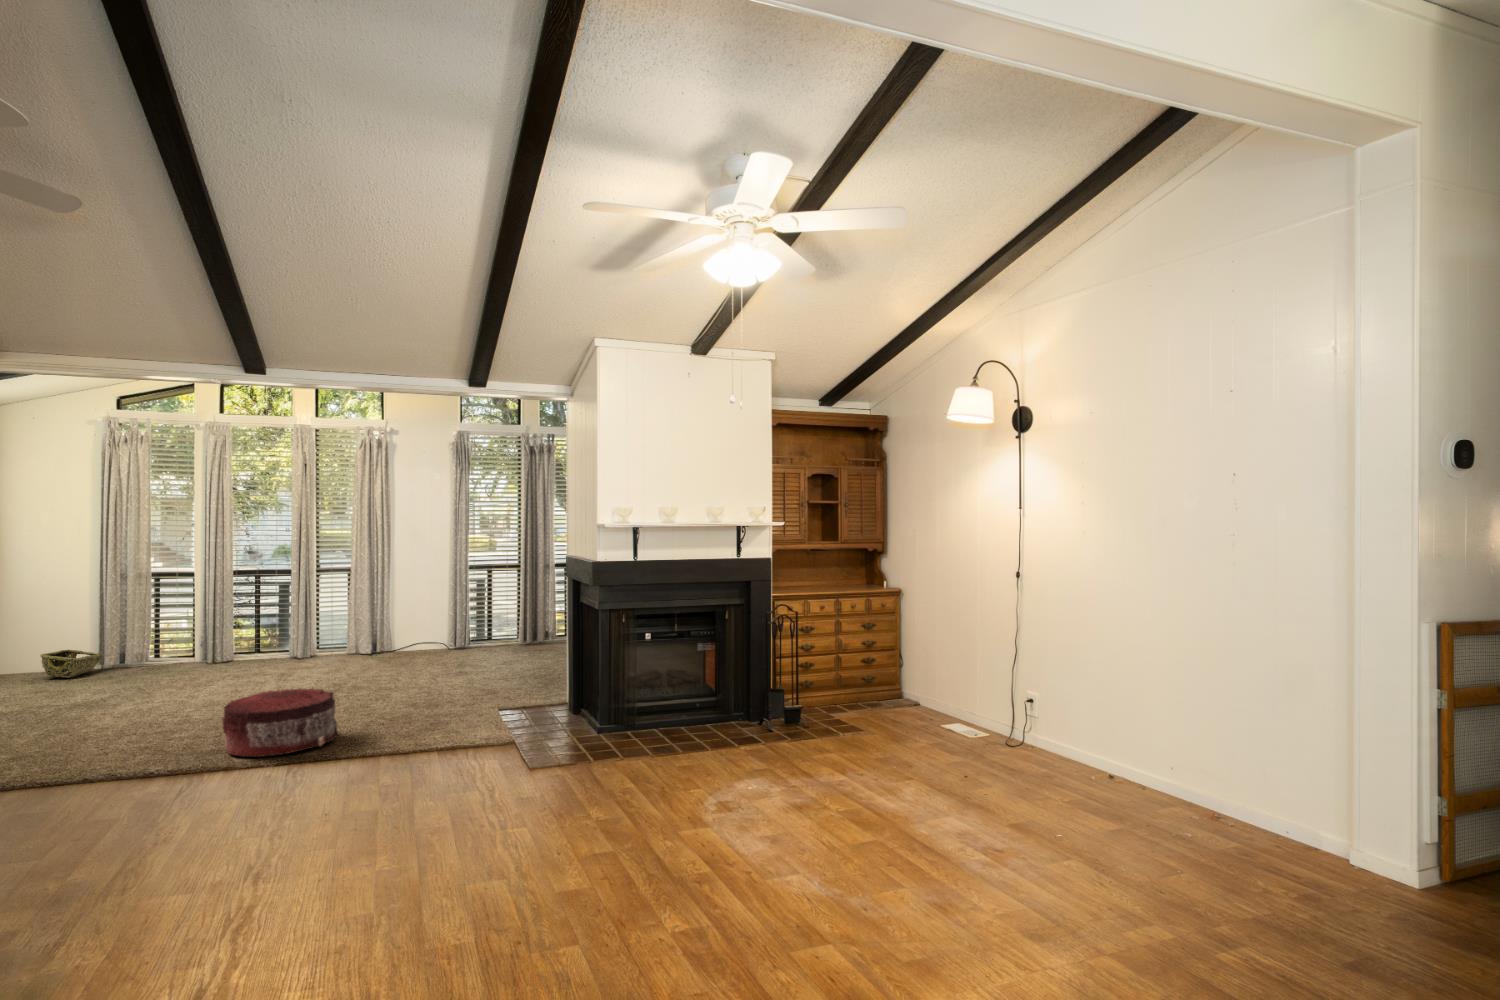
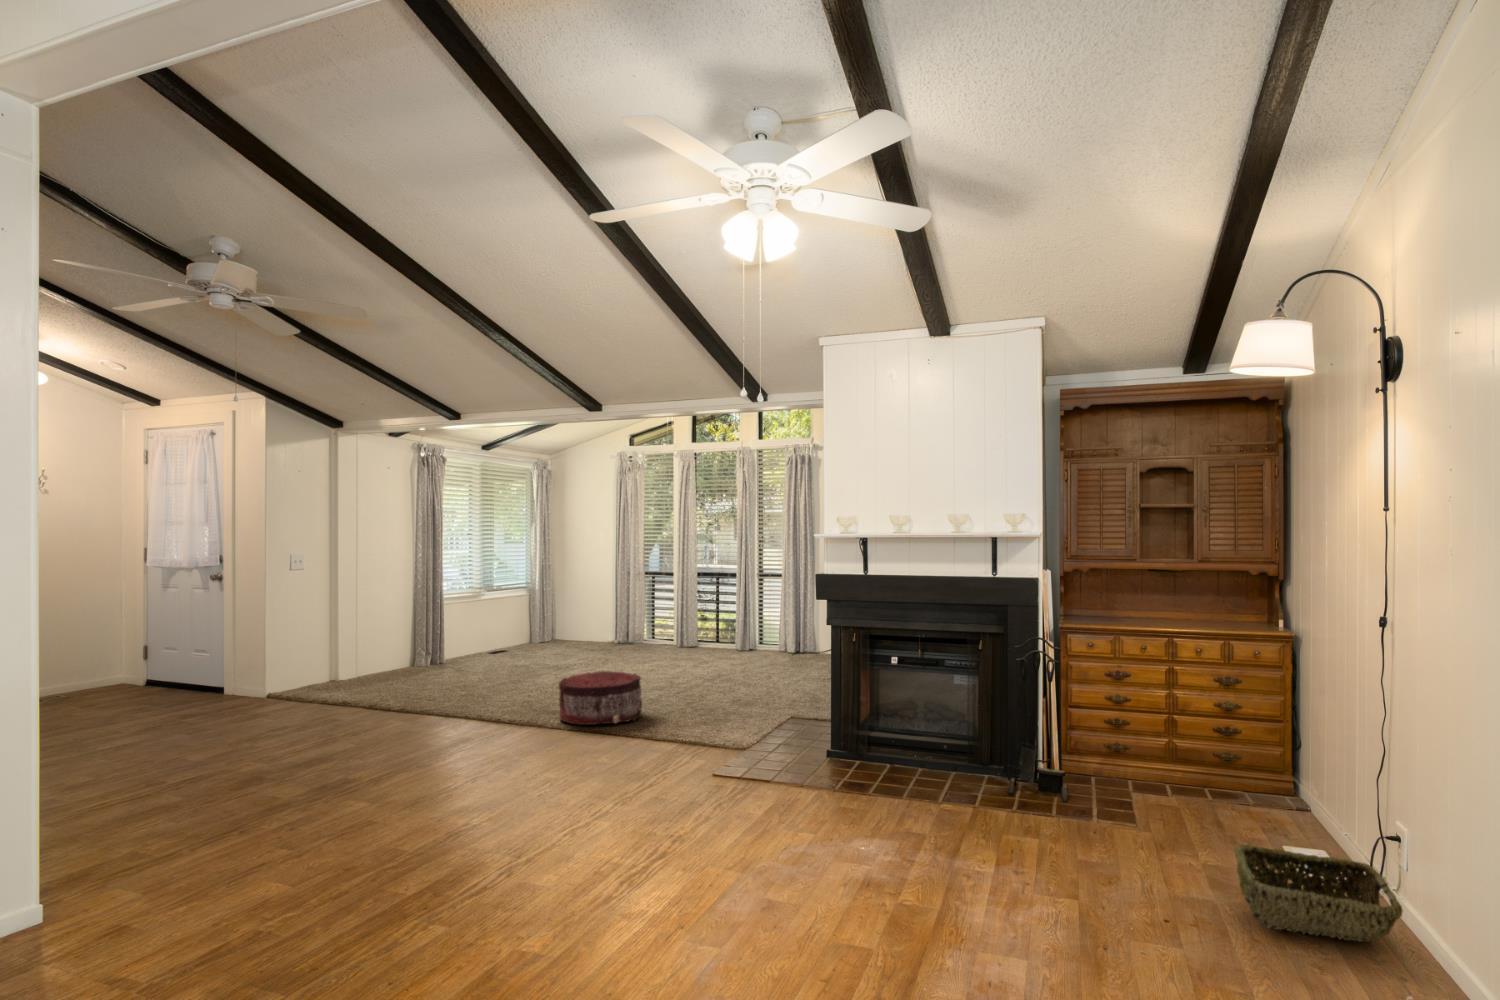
woven basket: present [40,650,102,678] -> present [1235,845,1402,942]

